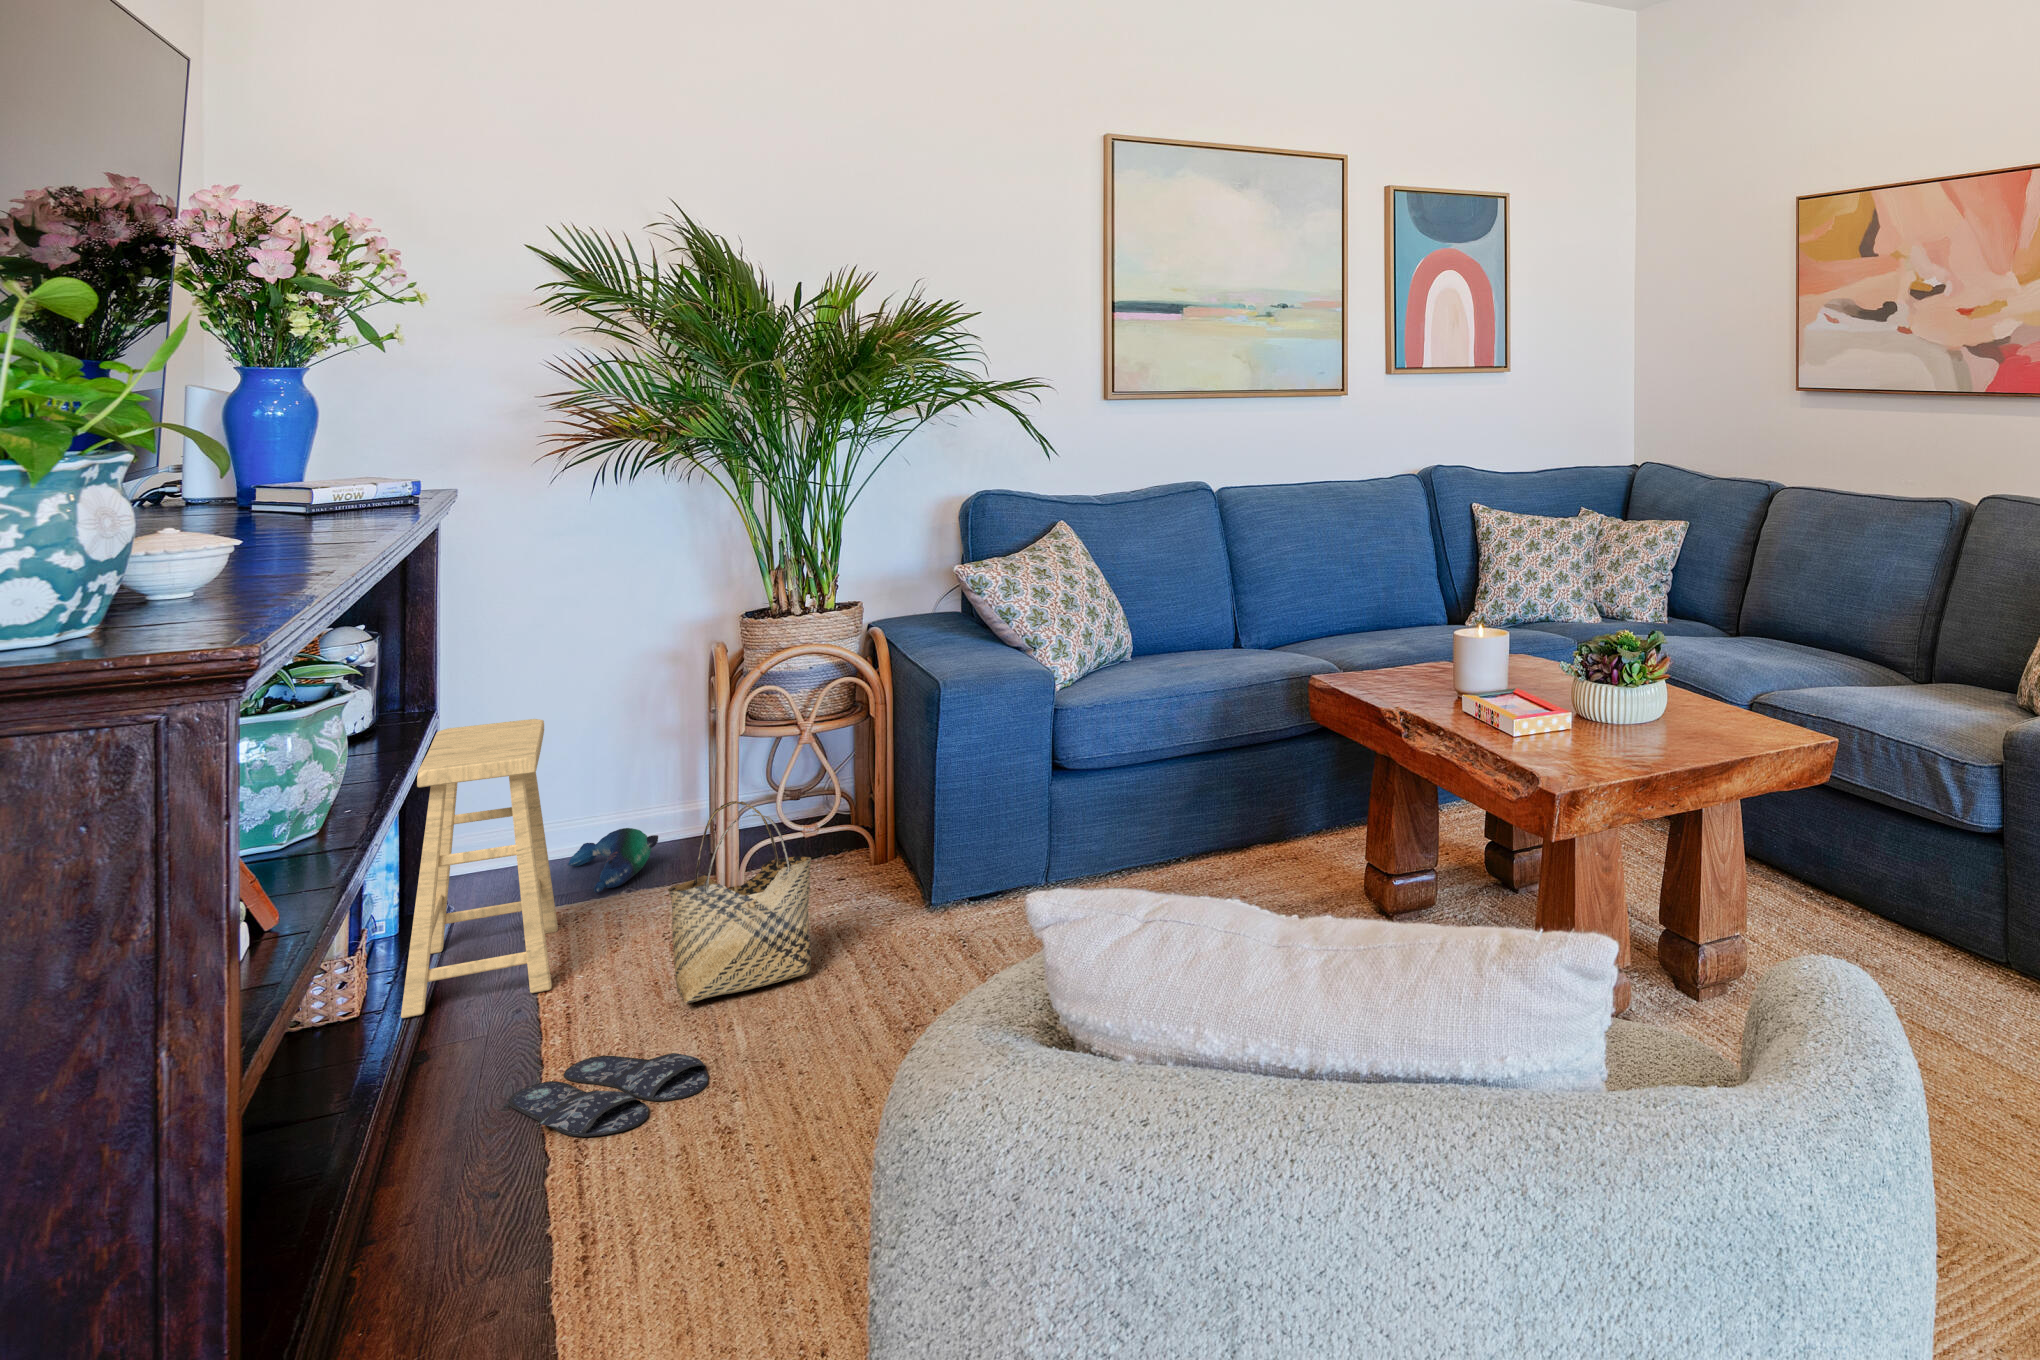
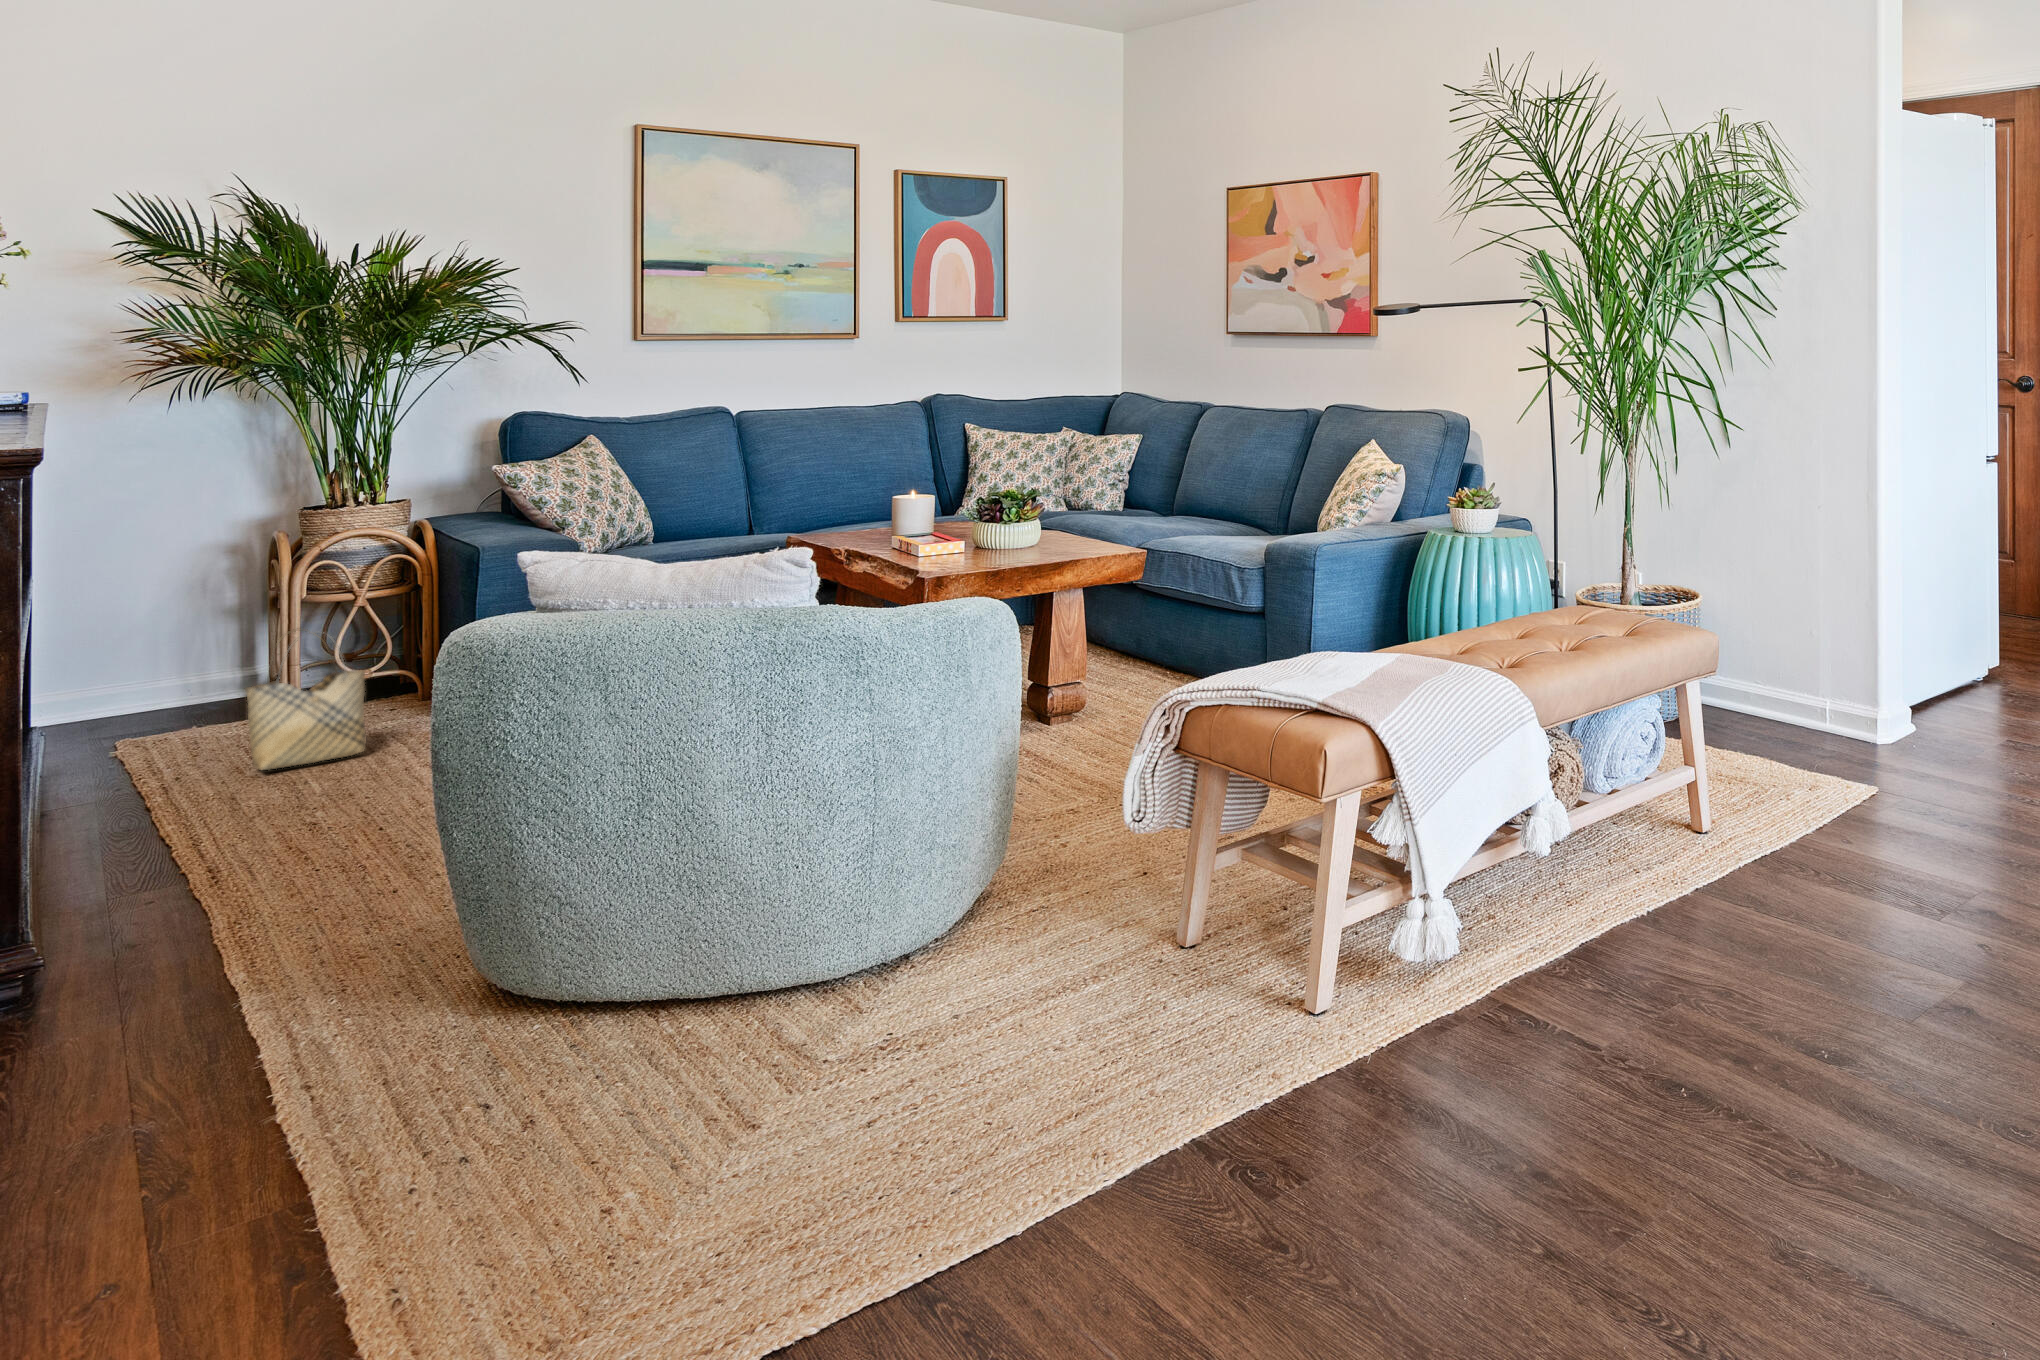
footstool: present [401,719,558,1018] -> none [12,582,142,793]
plush toy: present [568,828,658,893] -> none [143,682,228,726]
slippers: present [508,1053,708,1137] -> none [118,791,282,831]

